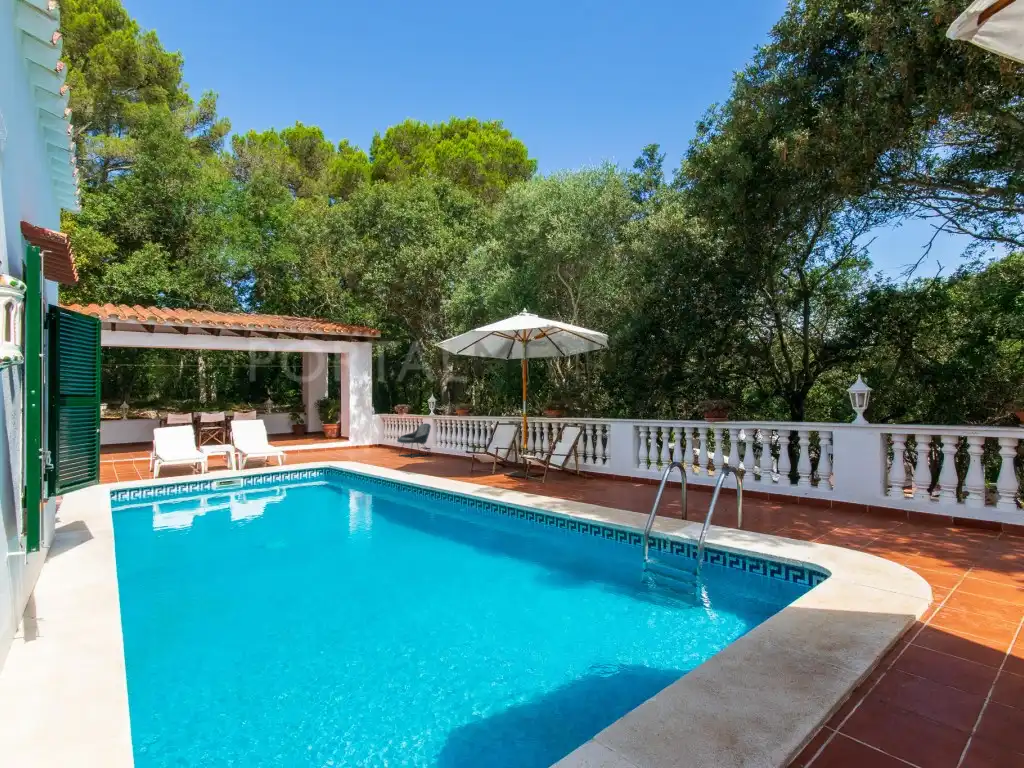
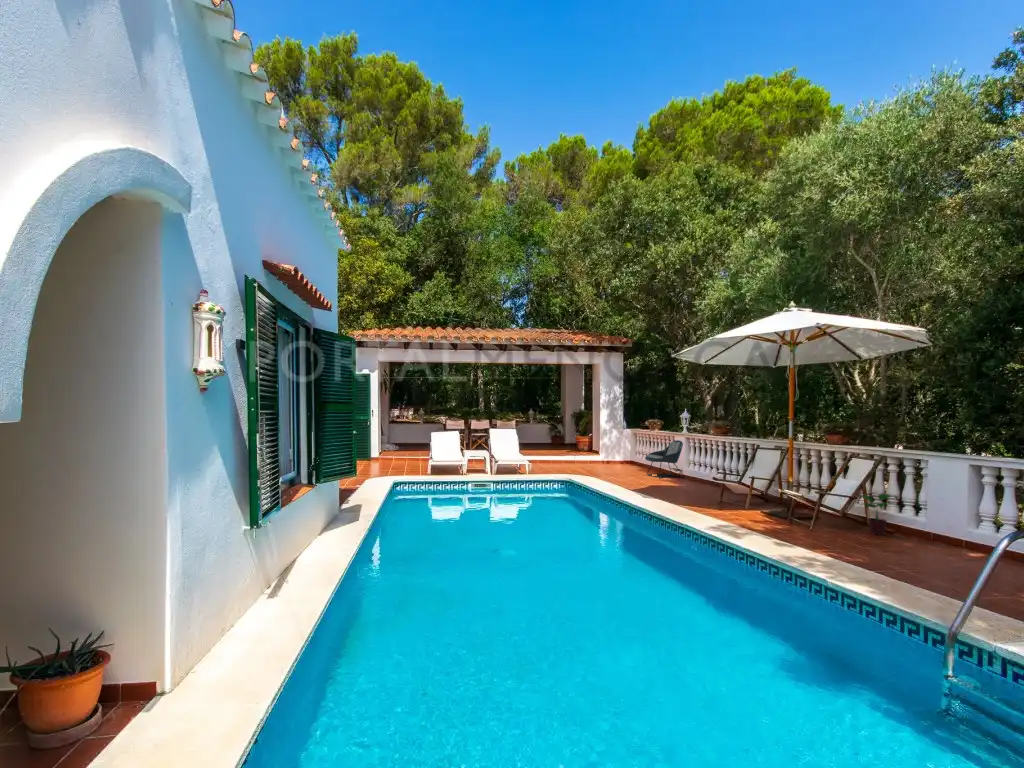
potted plant: none [570,454,602,485] -> present [859,494,898,535]

